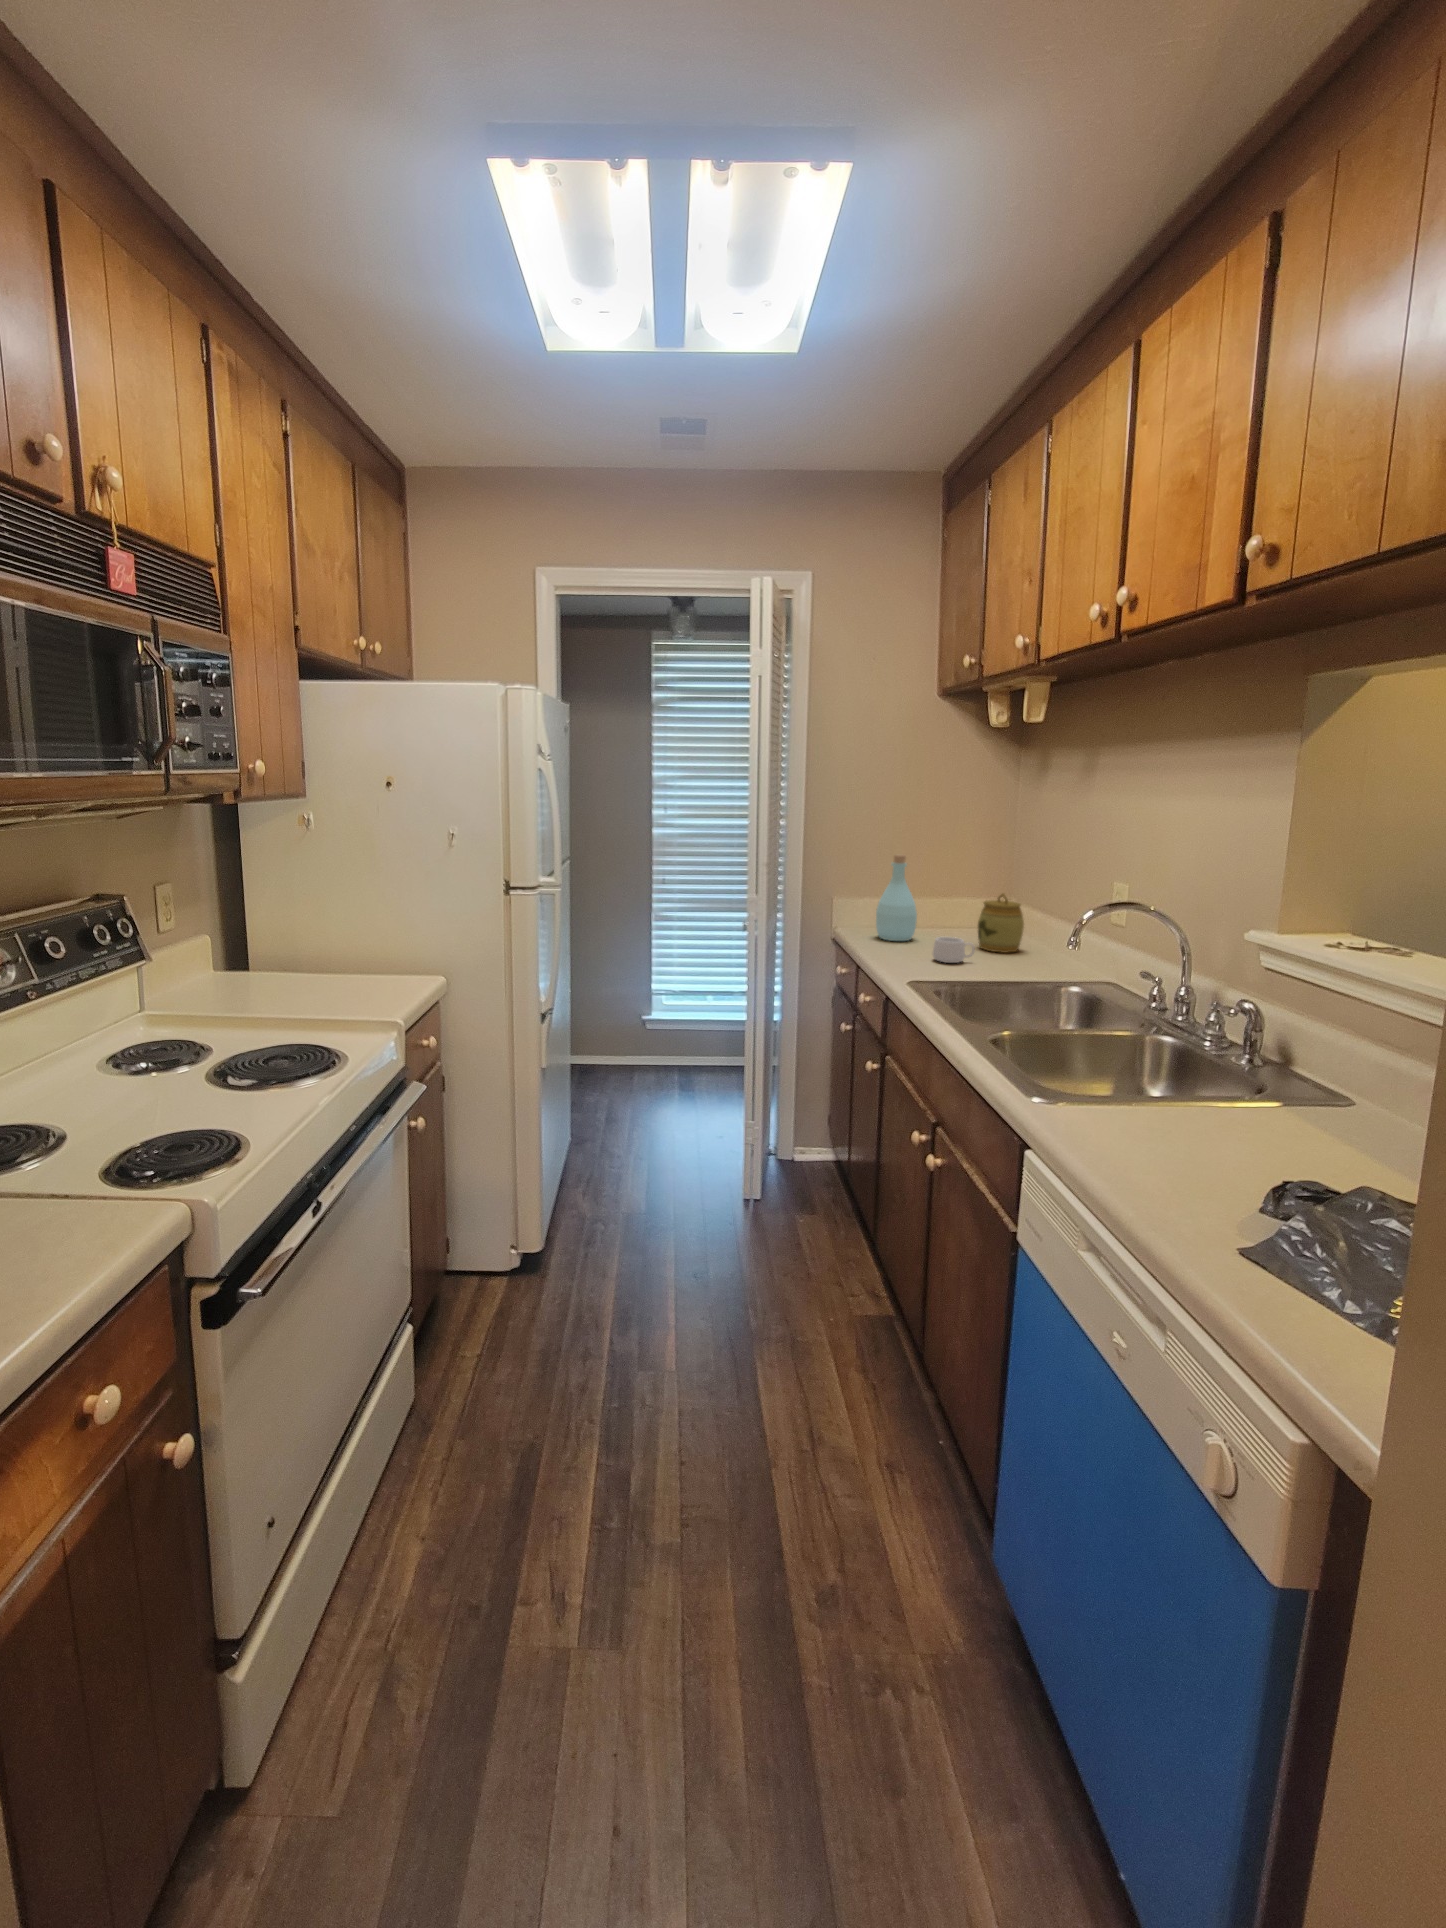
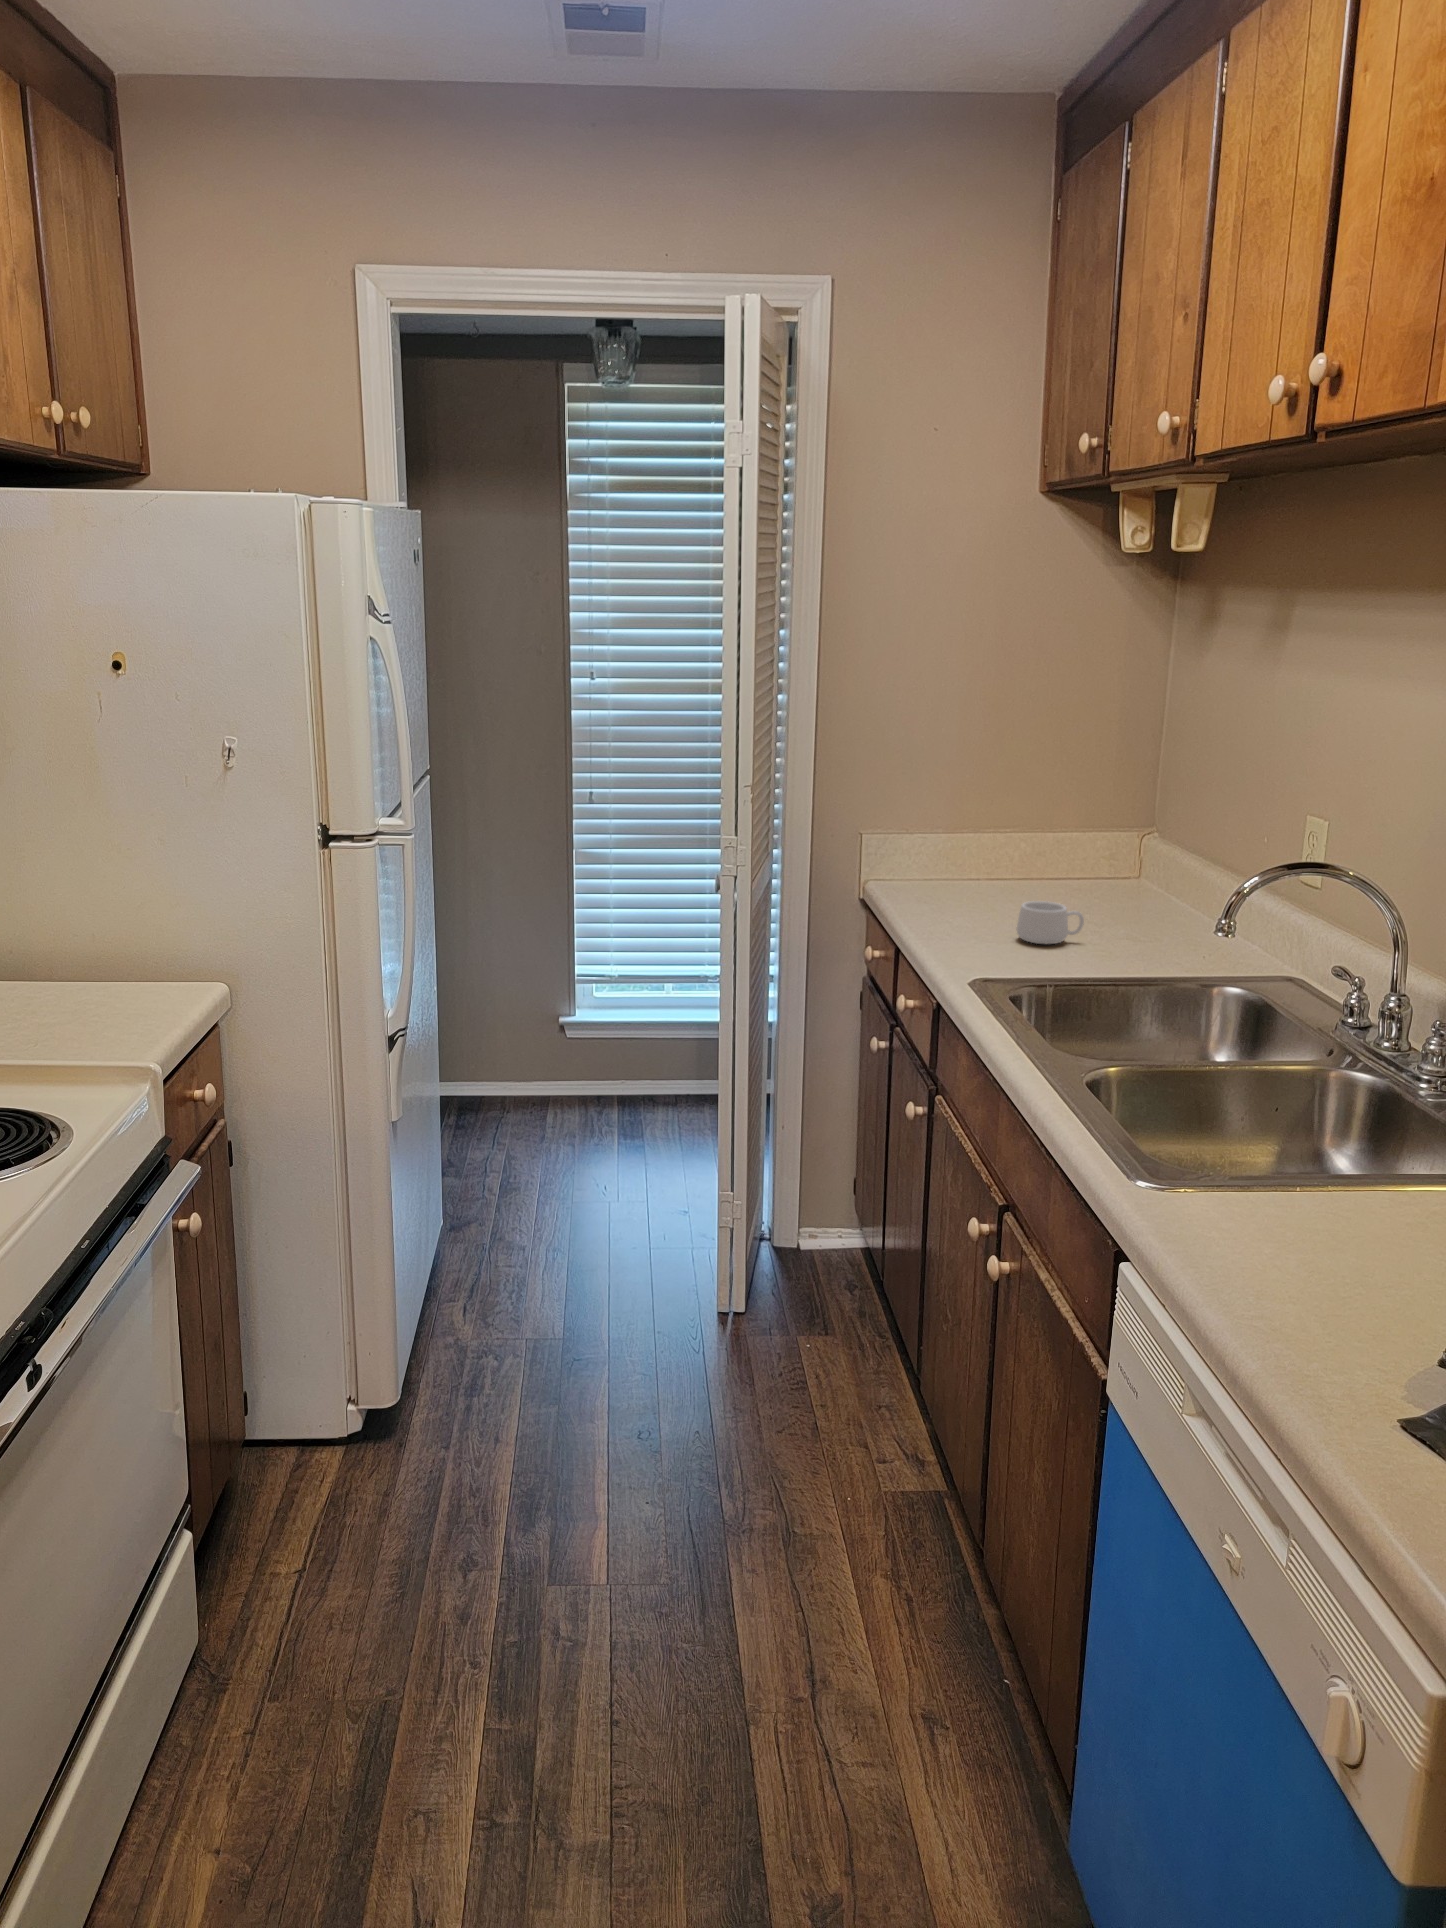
bottle: present [876,855,917,941] -> none [930,762,997,904]
jar: present [978,894,1024,953] -> none [1092,827,1166,924]

